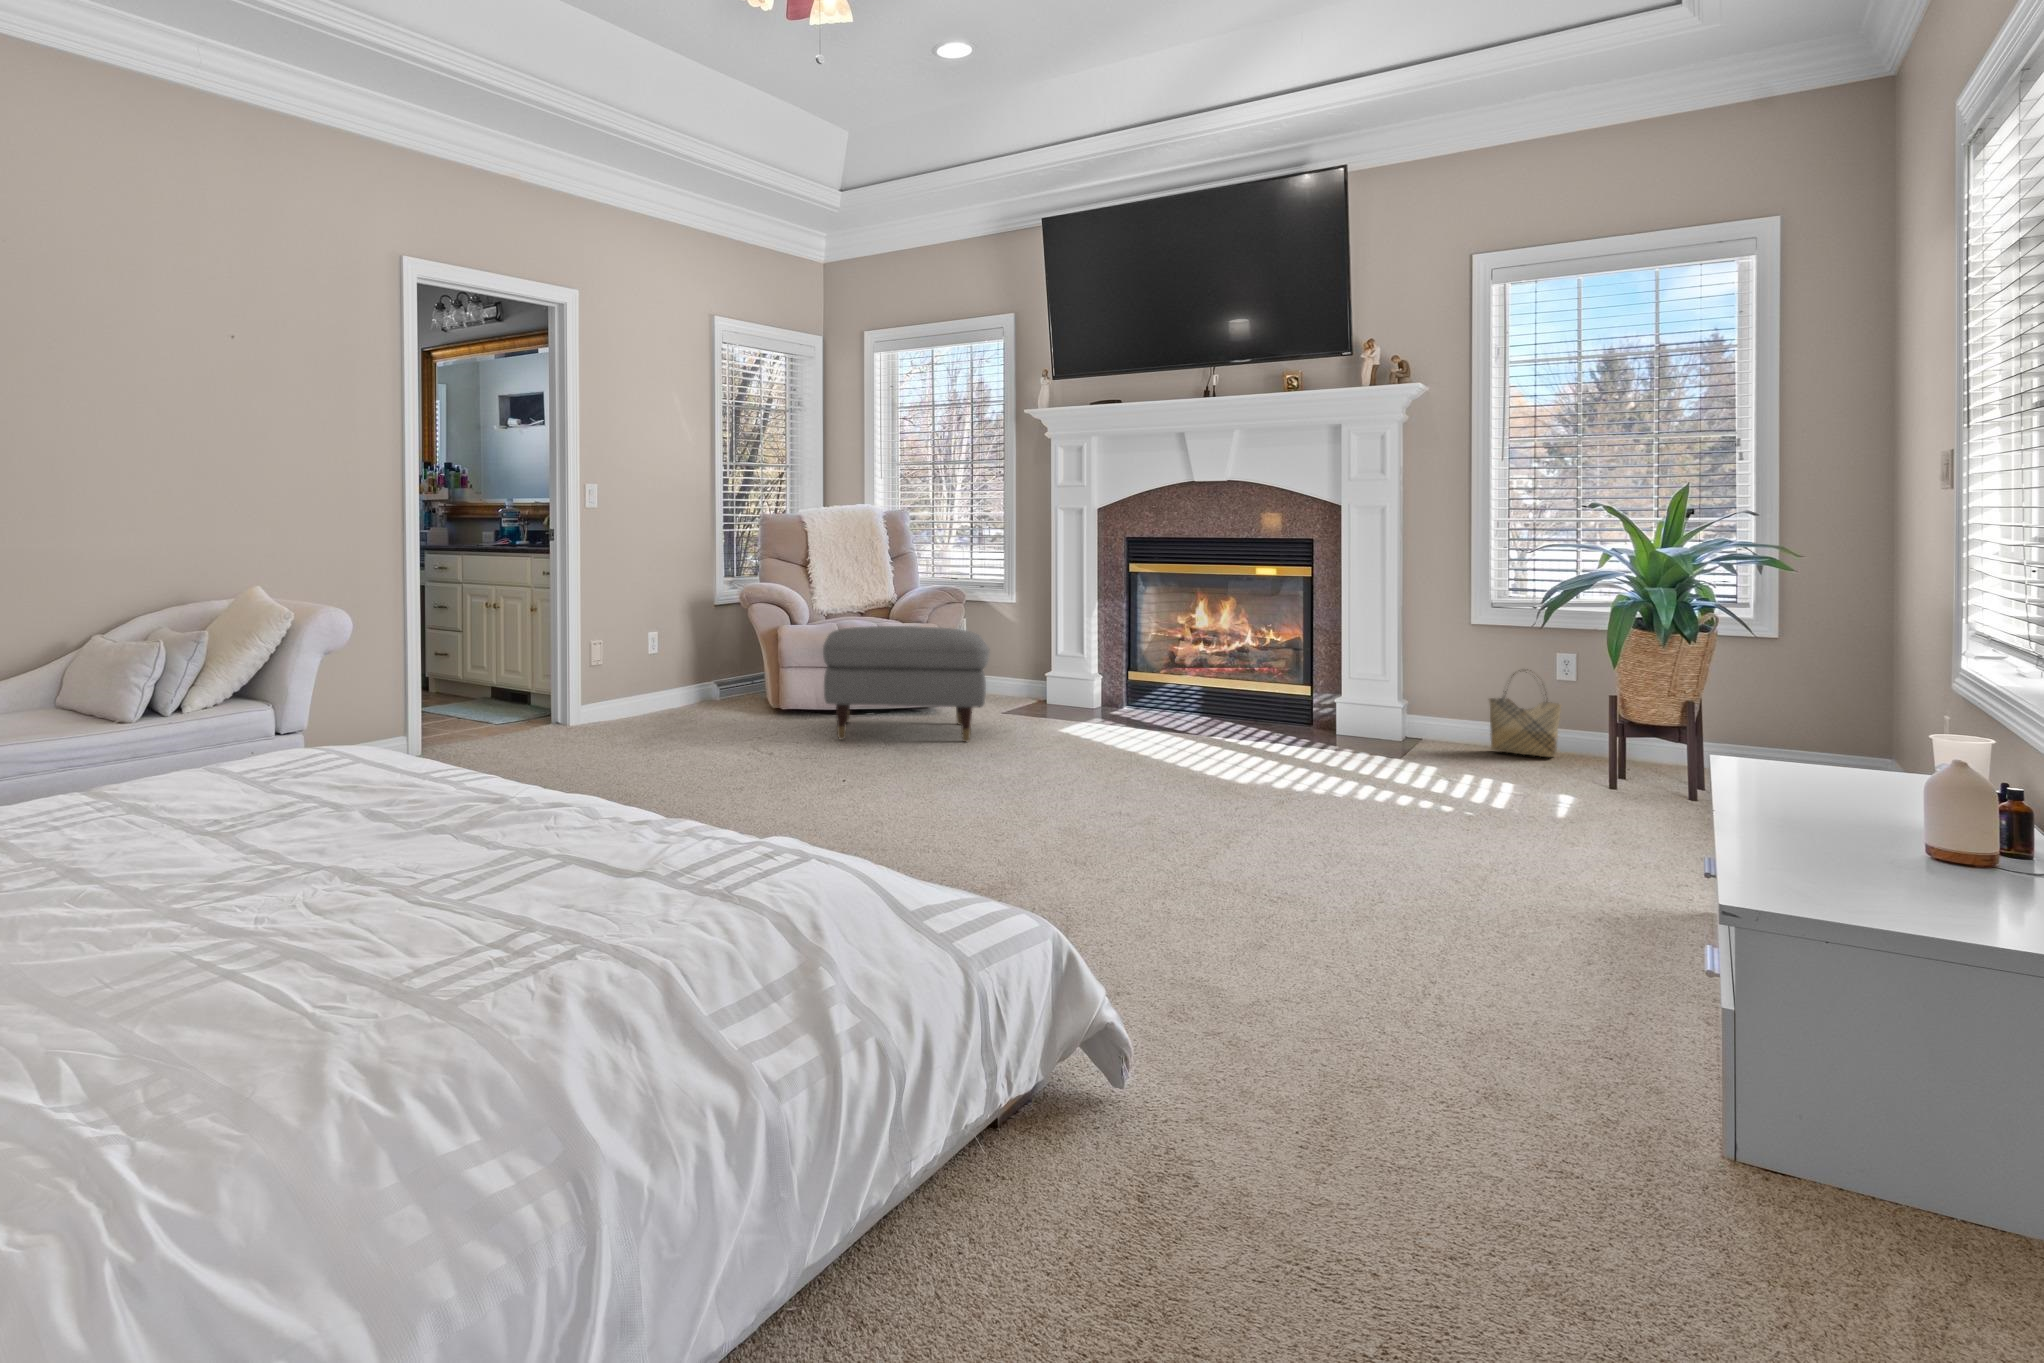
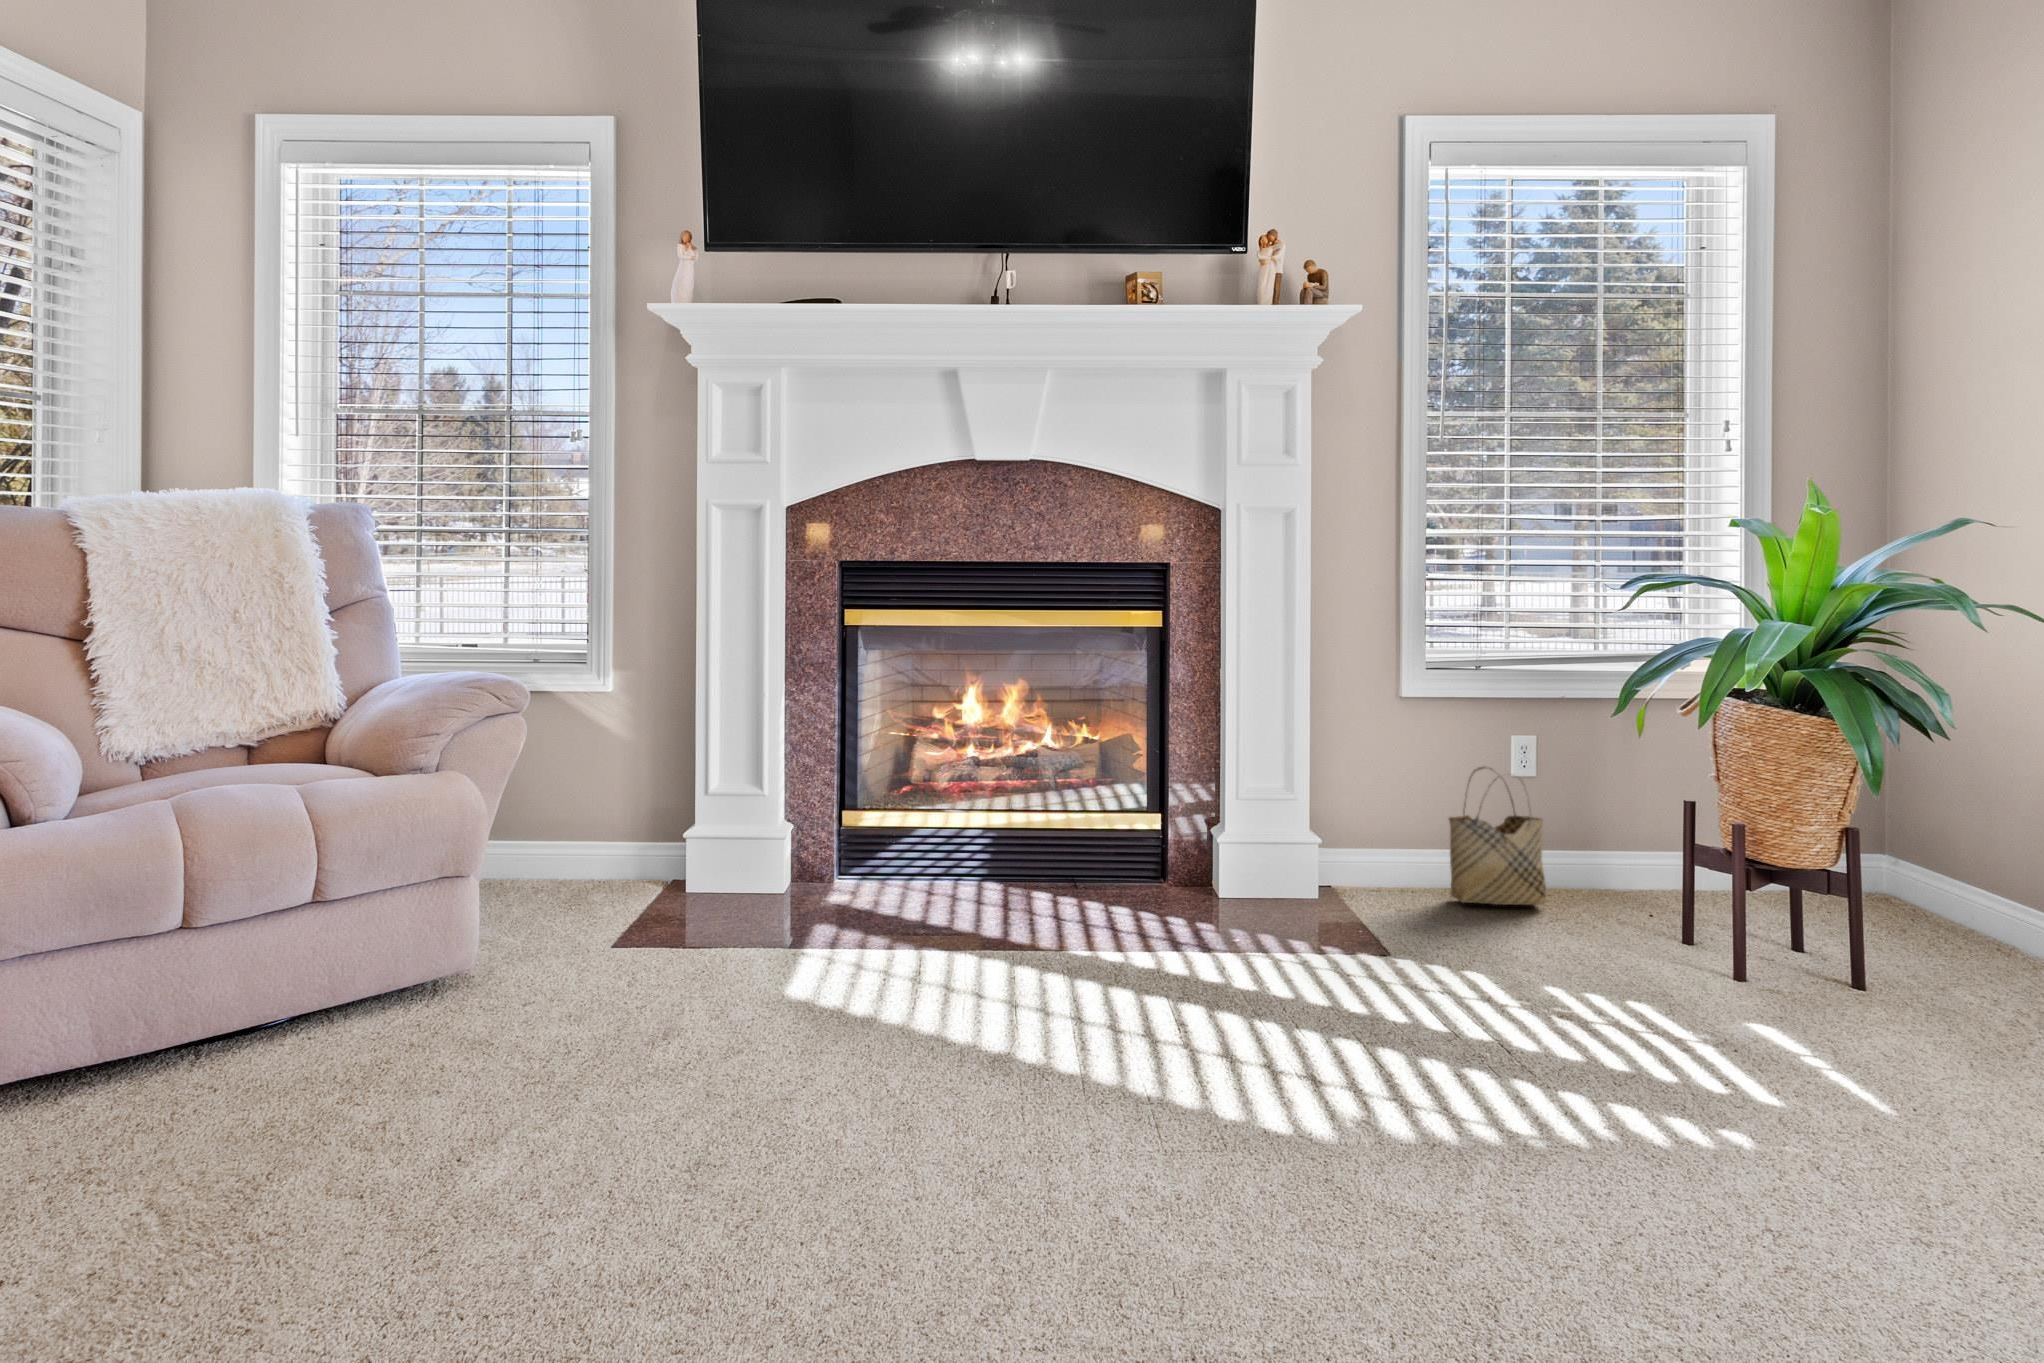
ottoman: present [823,626,990,742] -> none [149,786,669,1195]

